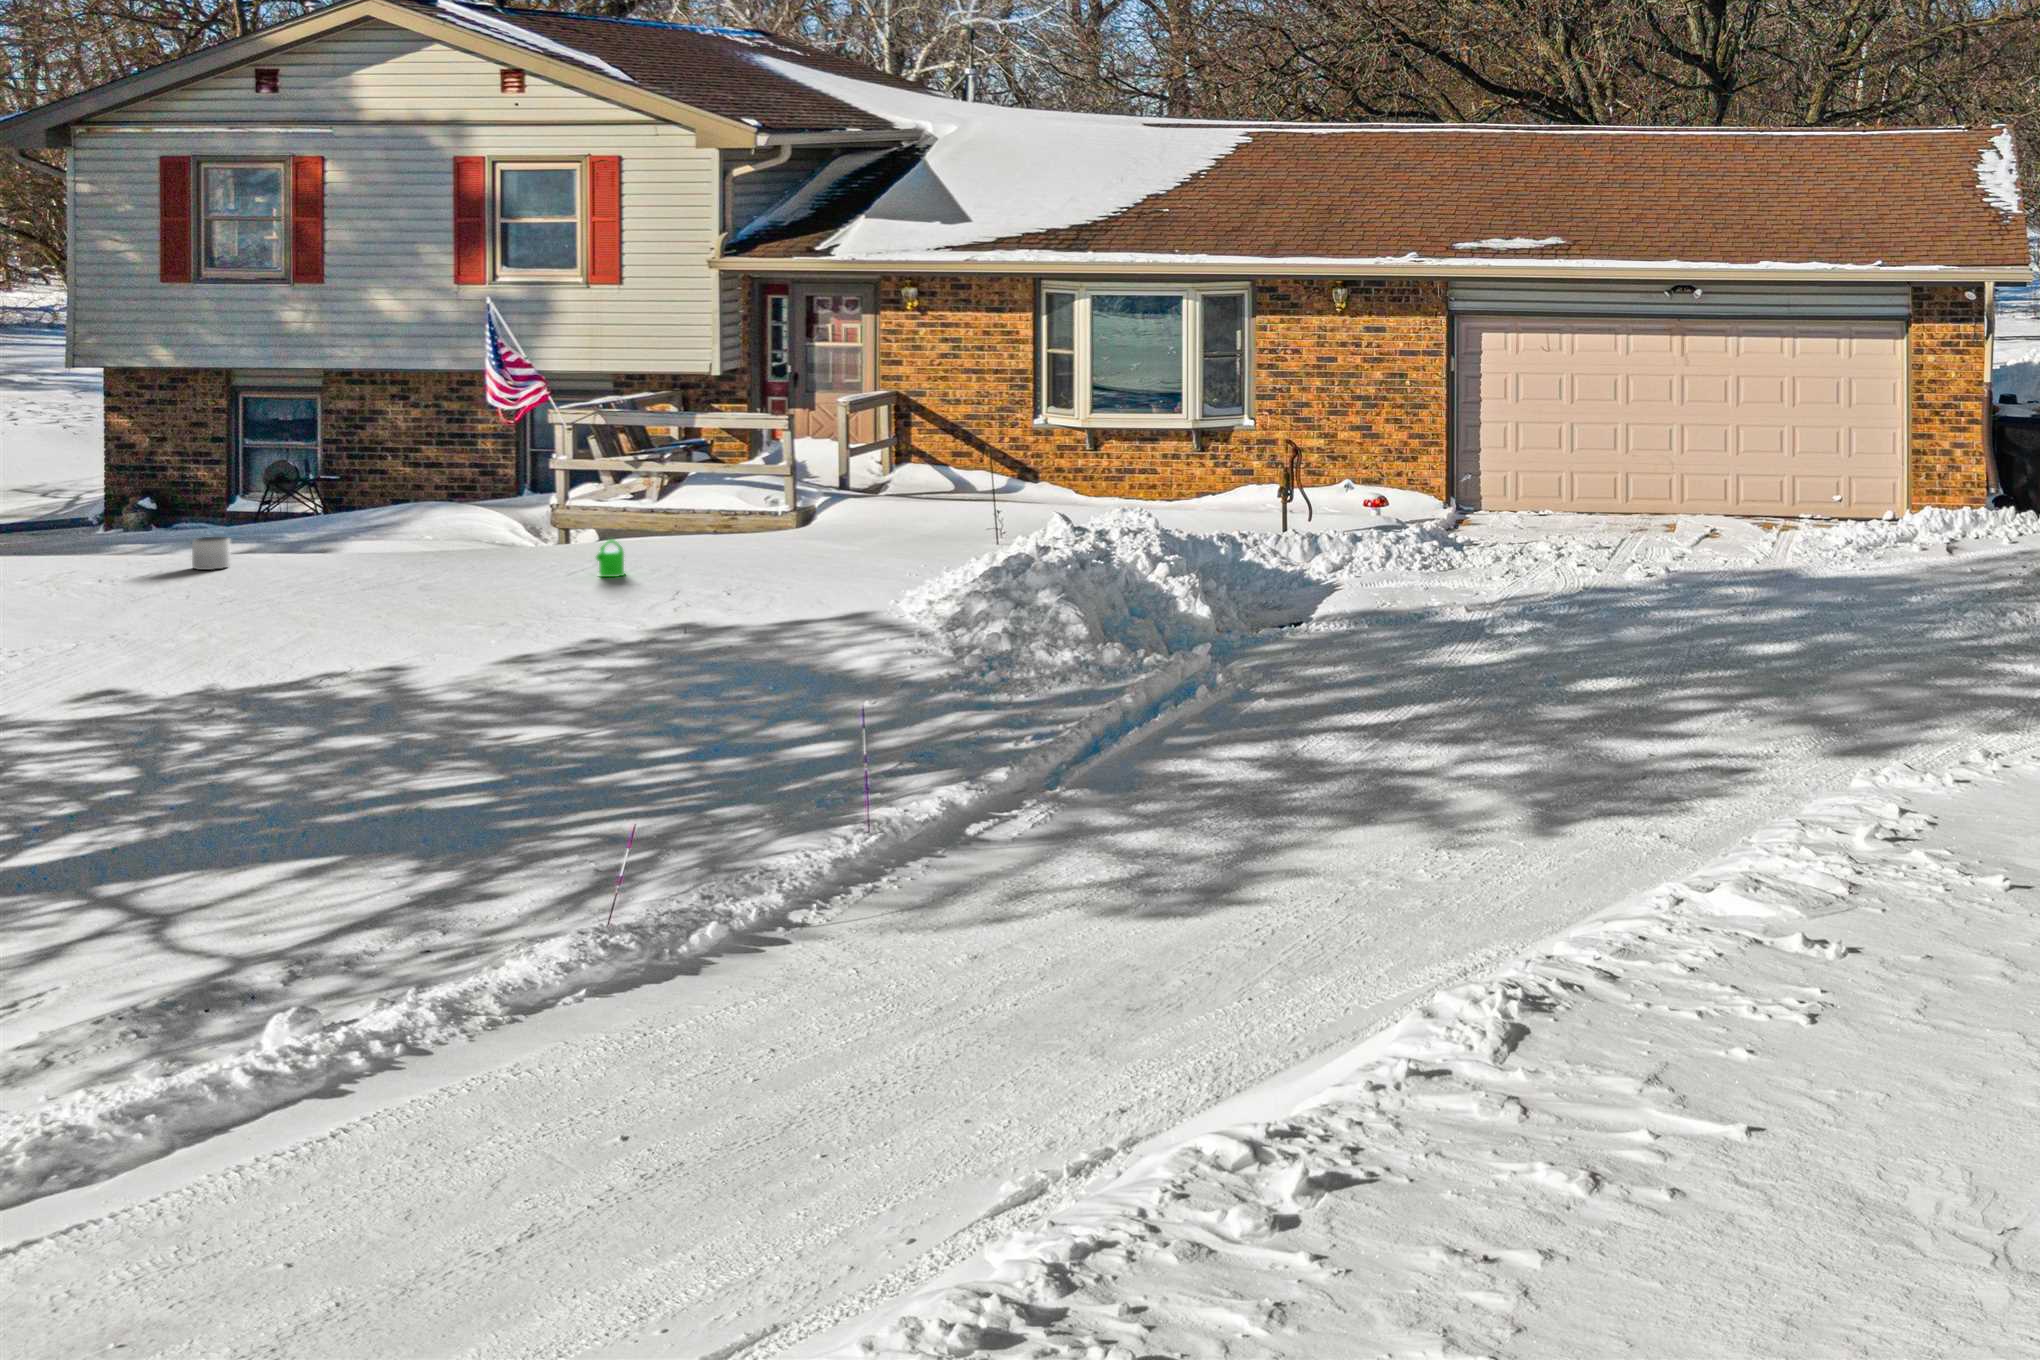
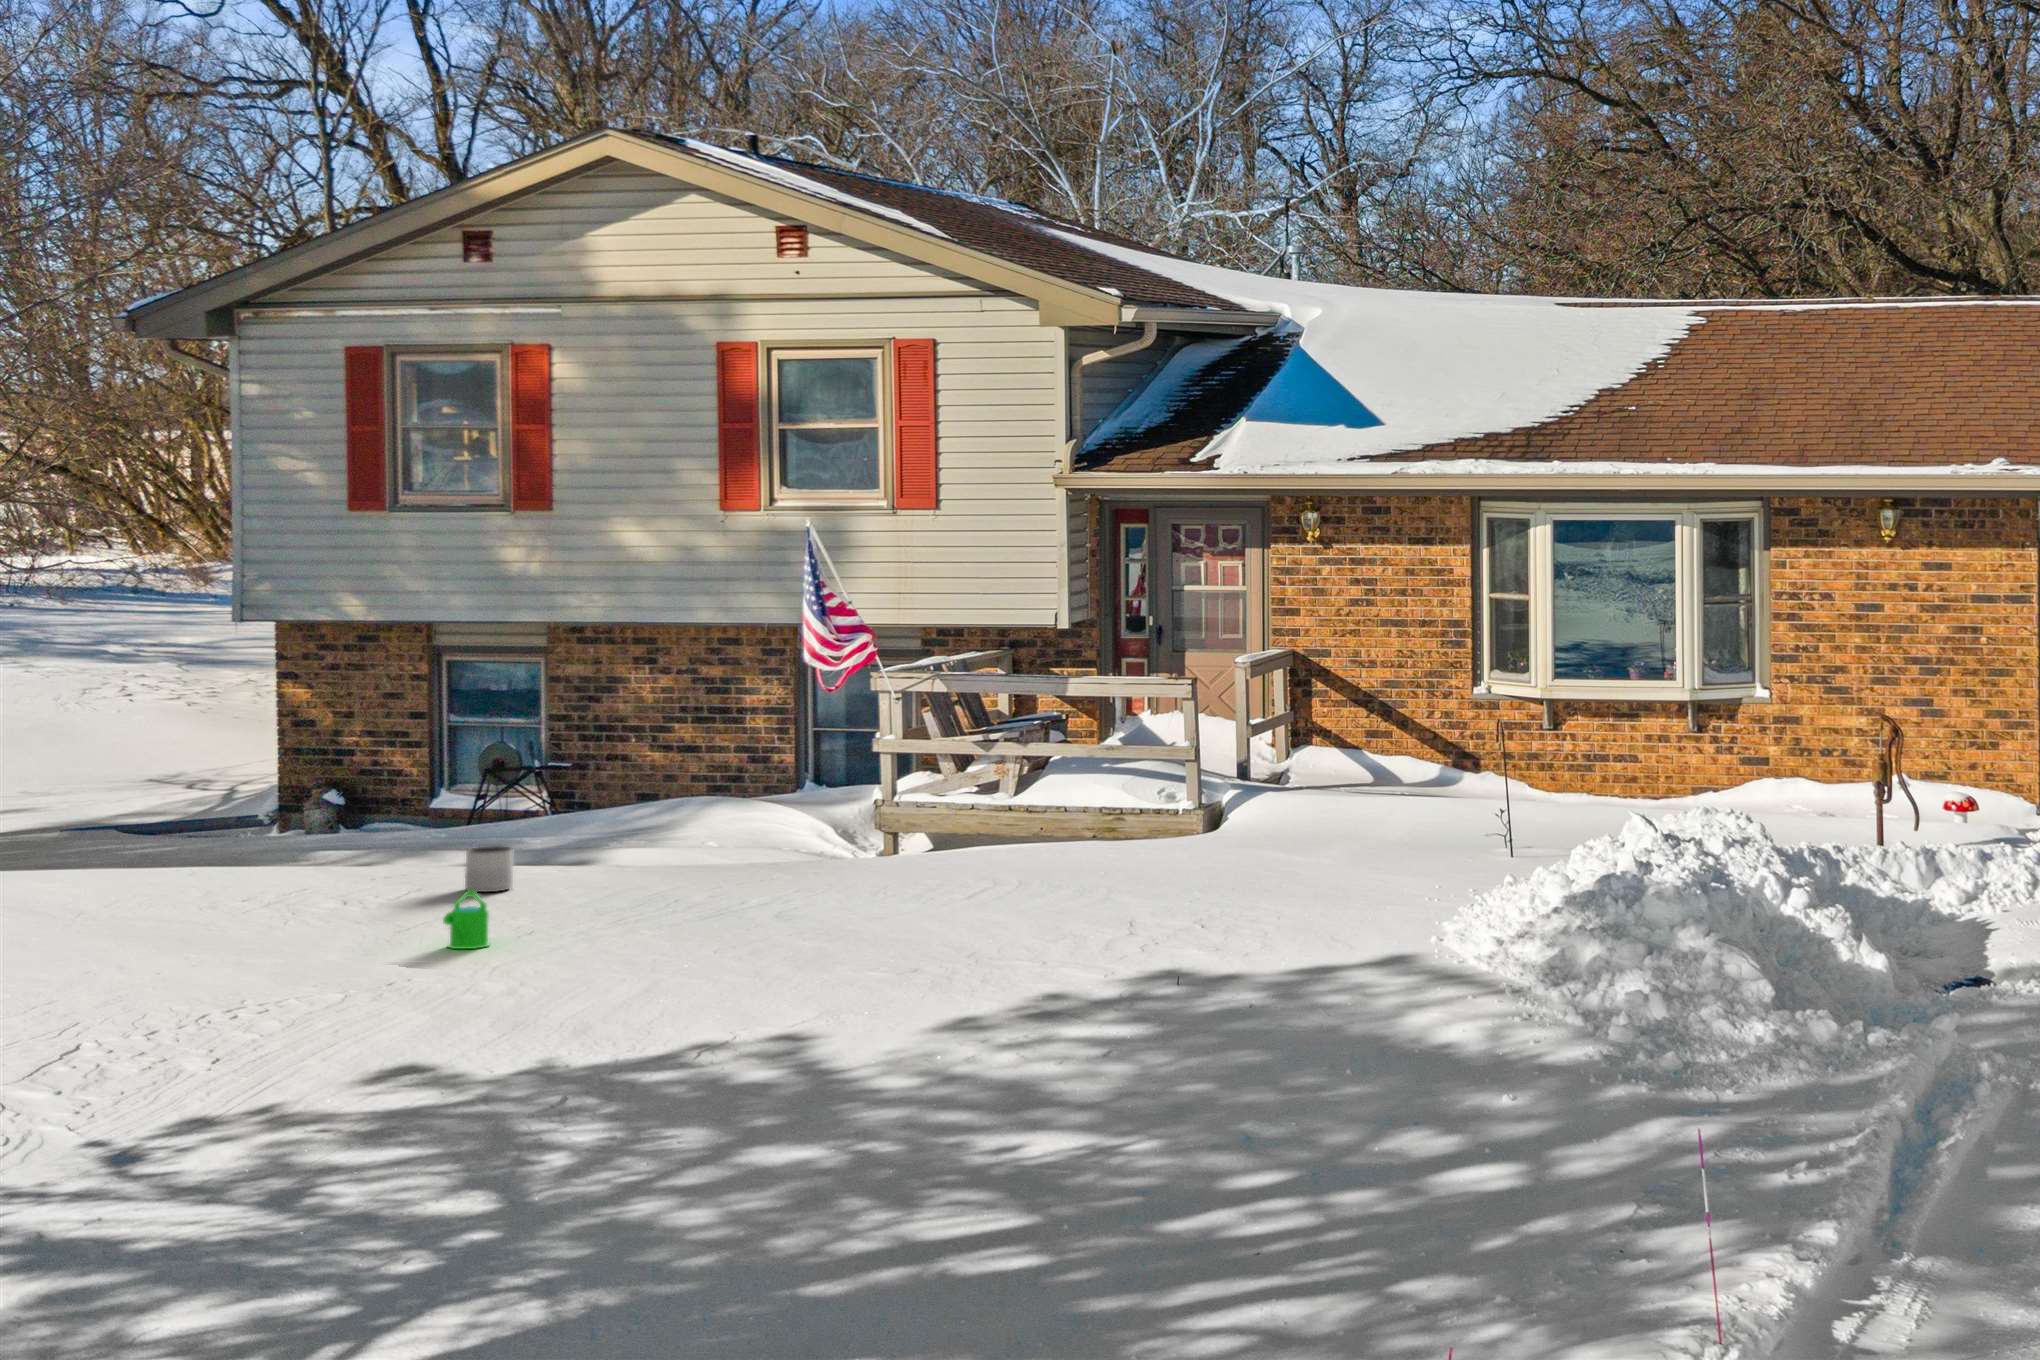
watering can: present [596,539,625,577] -> present [443,890,490,949]

